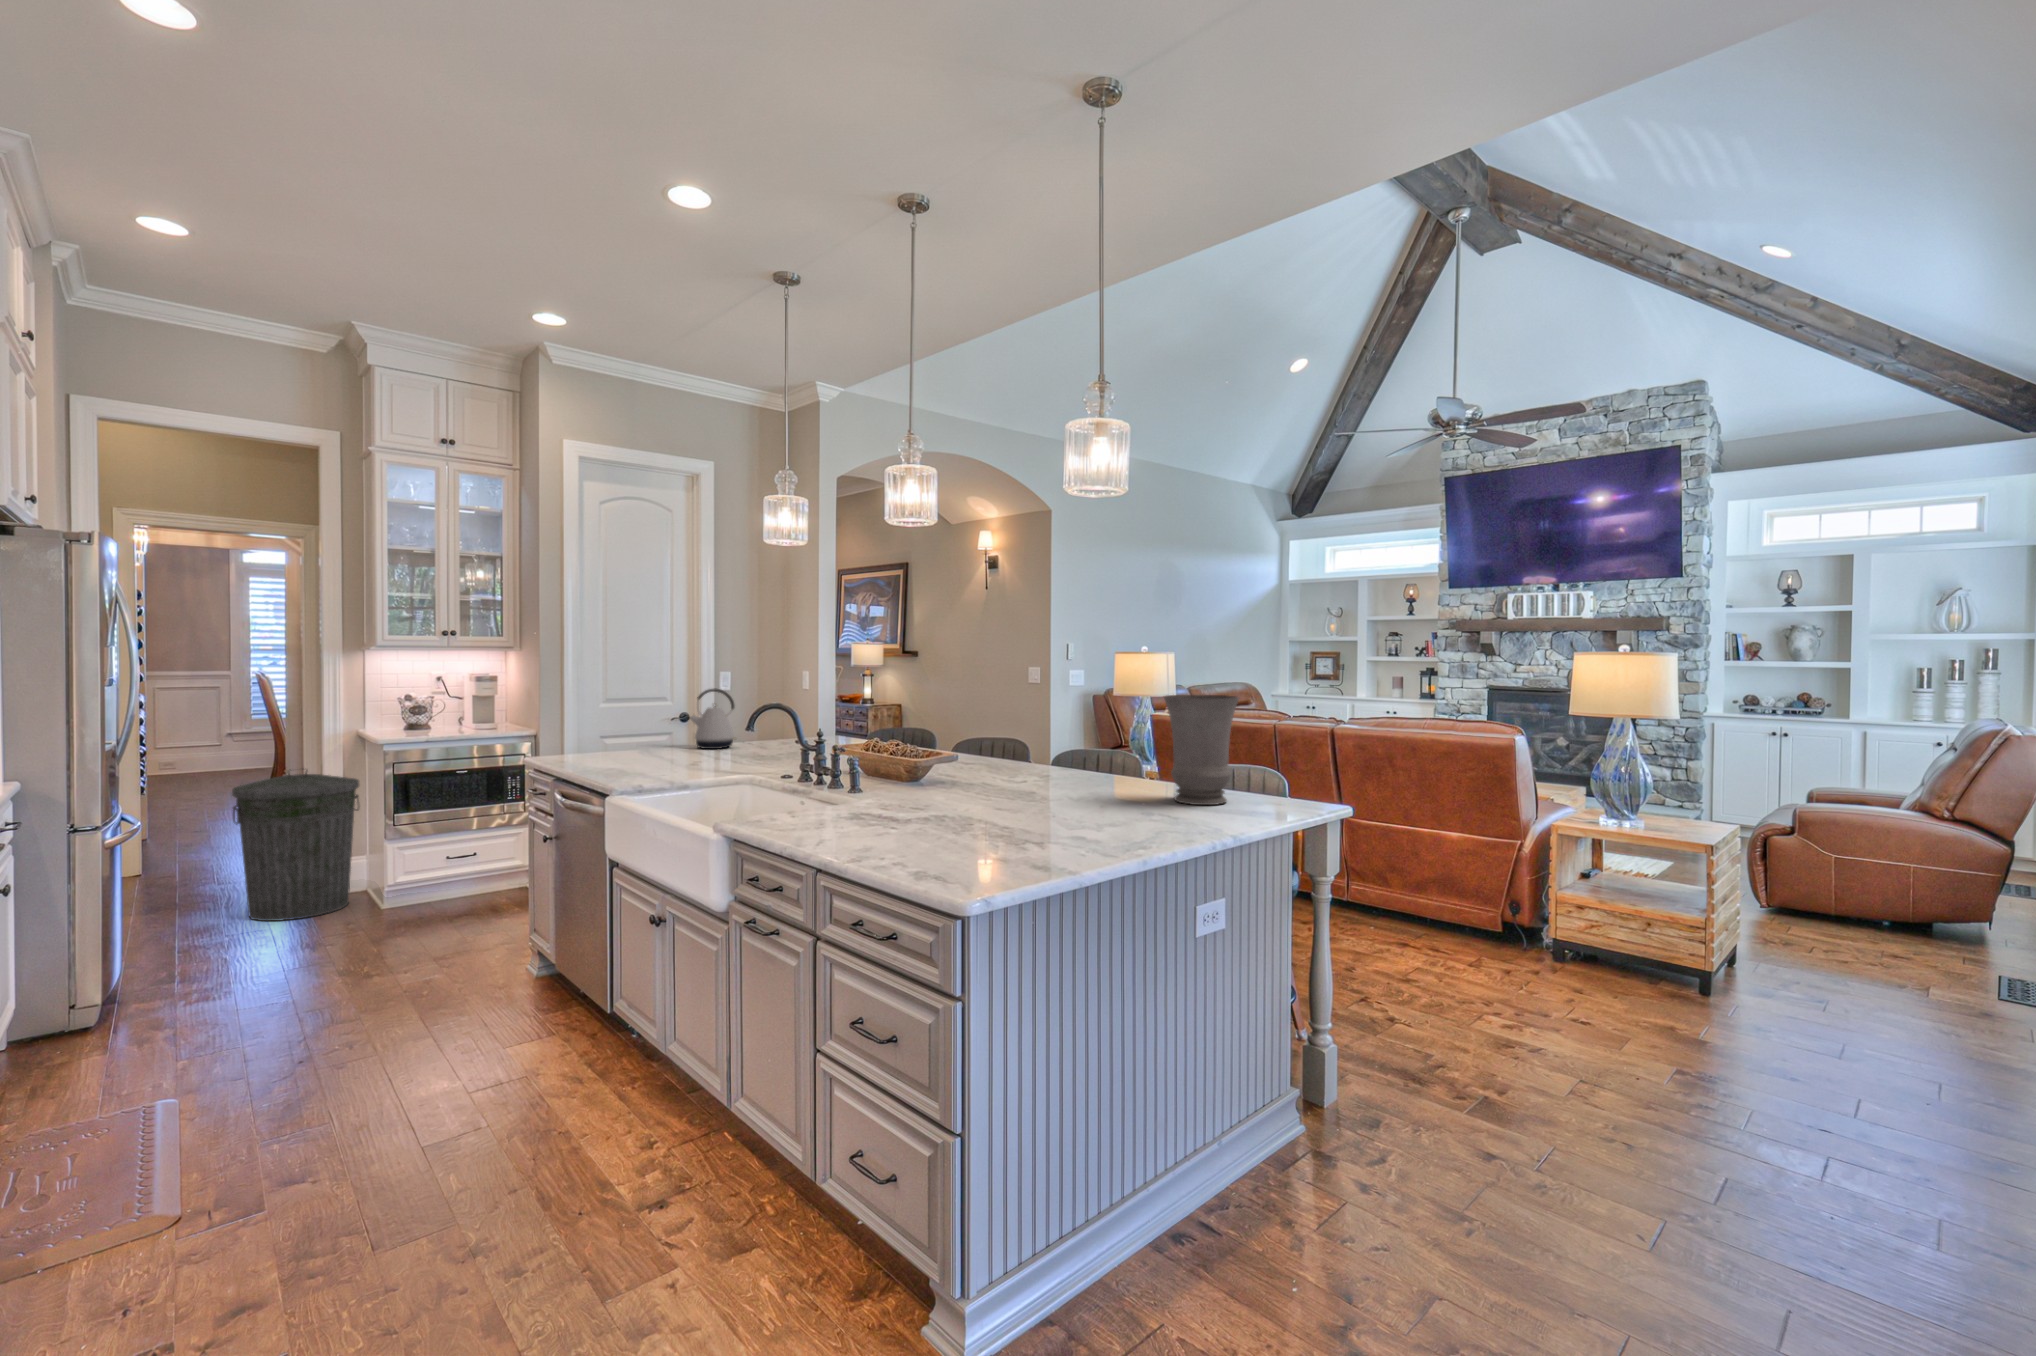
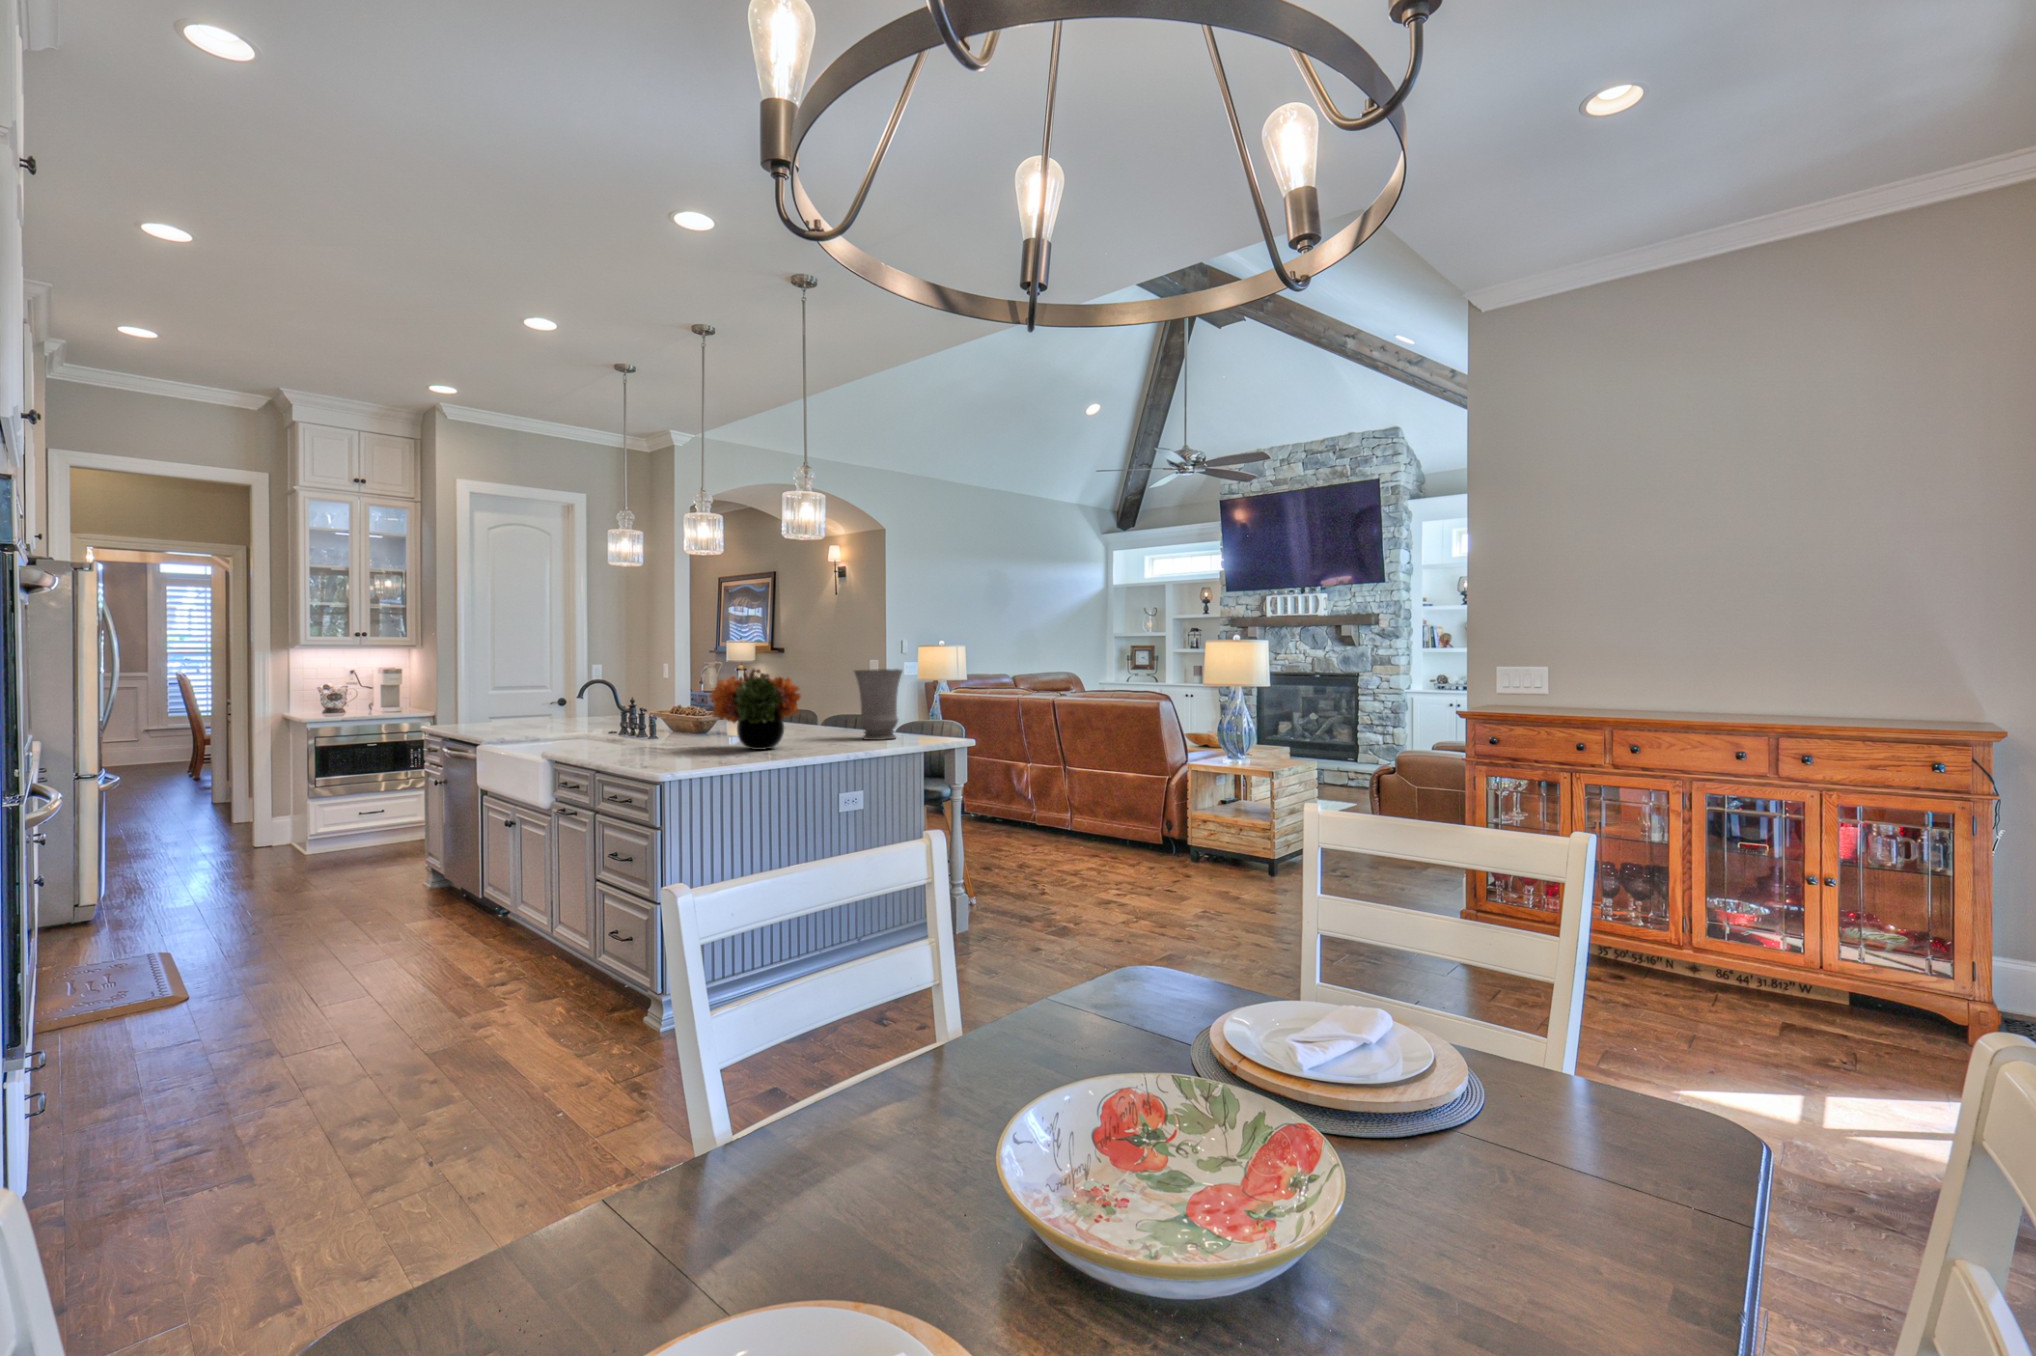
kettle: present [690,688,736,749] -> none [552,675,590,720]
flower arrangement: none [982,697,1125,830] -> present [710,669,801,750]
trash can: present [232,769,359,921] -> none [183,743,287,862]

